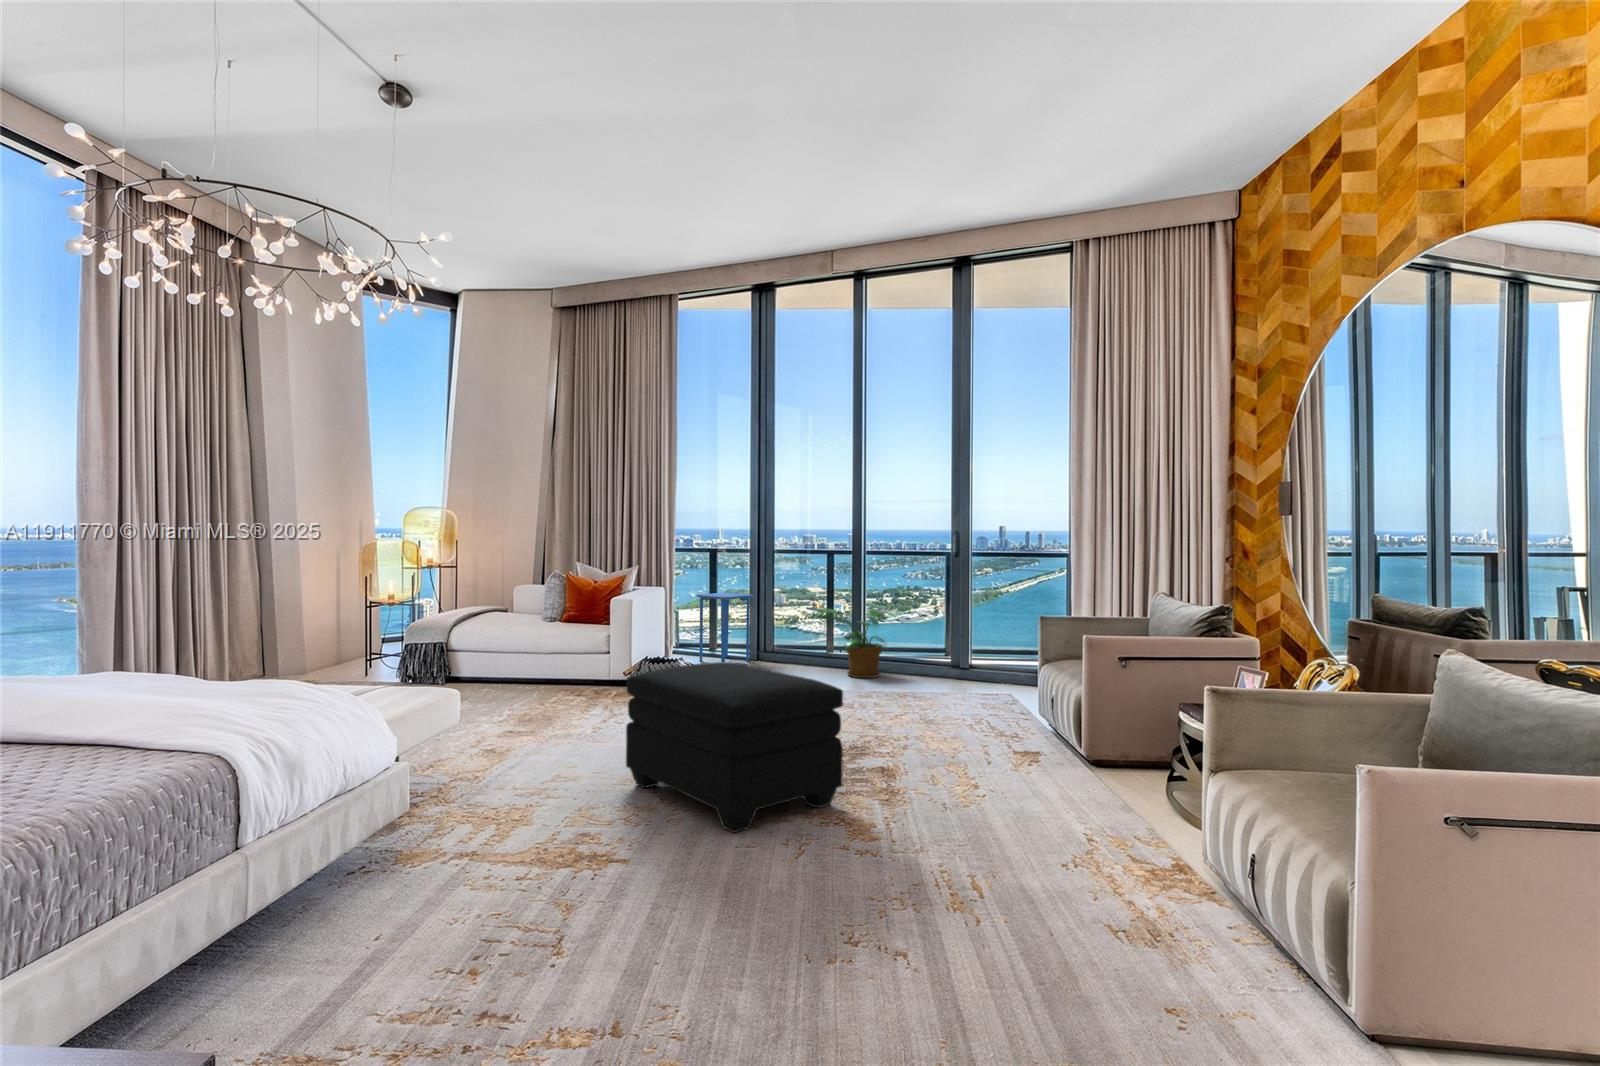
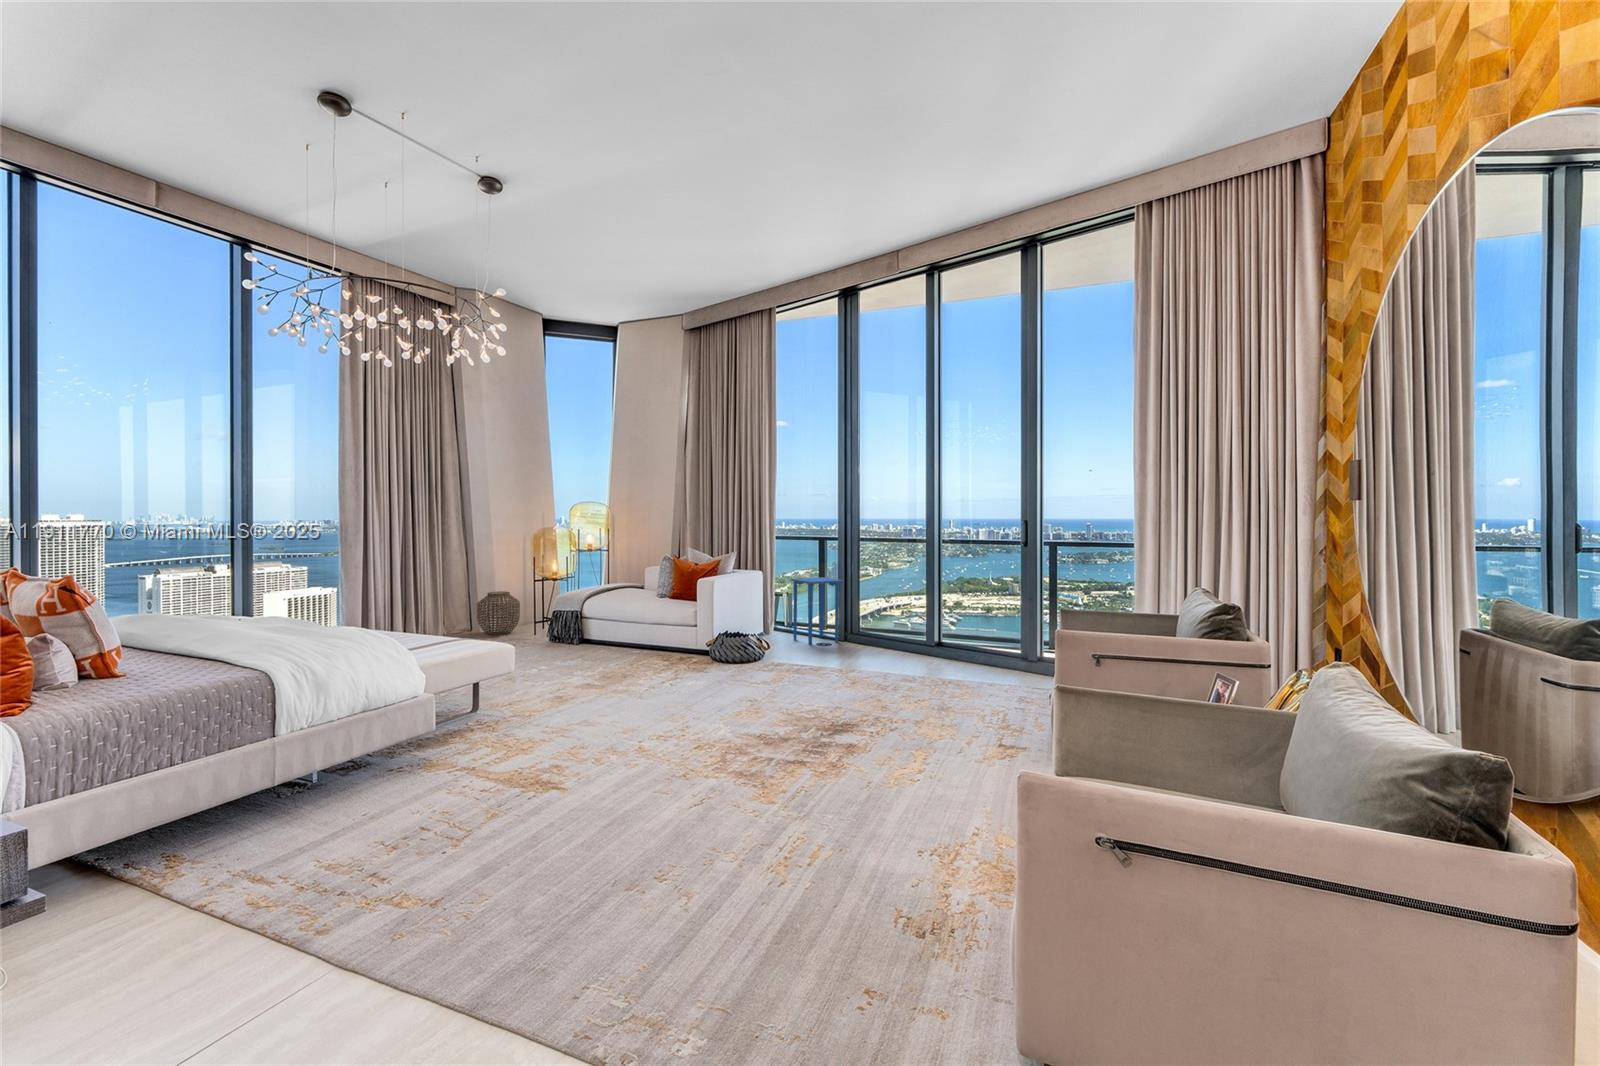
potted plant: present [812,609,887,678] -> none [876,596,959,665]
woven basket: none [297,619,354,674] -> present [477,591,520,635]
ottoman: present [626,662,843,833] -> none [595,647,754,804]

